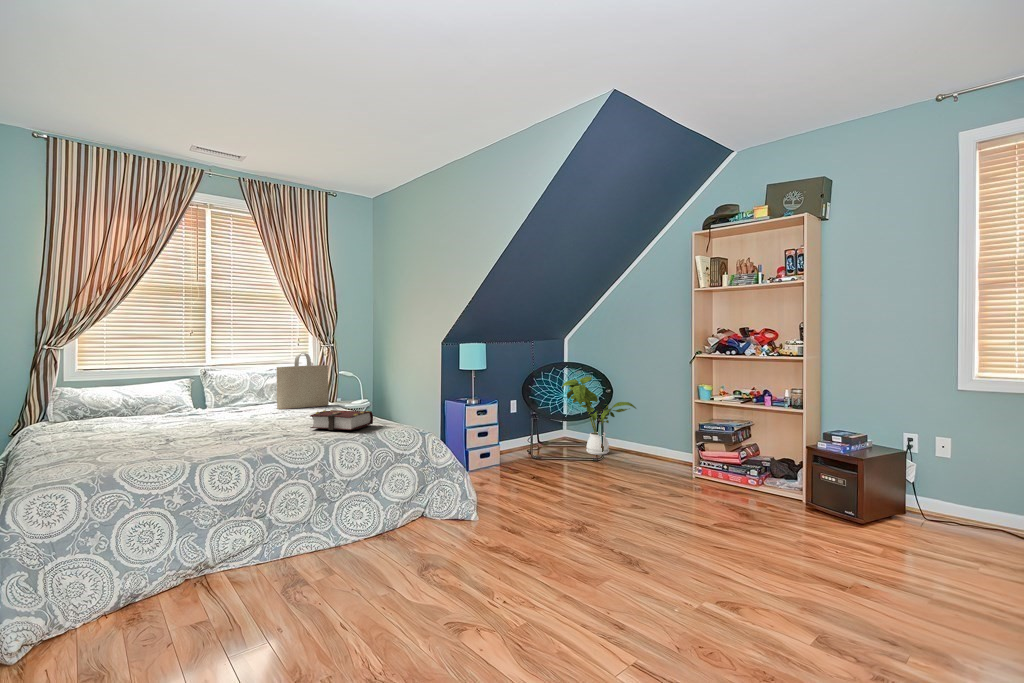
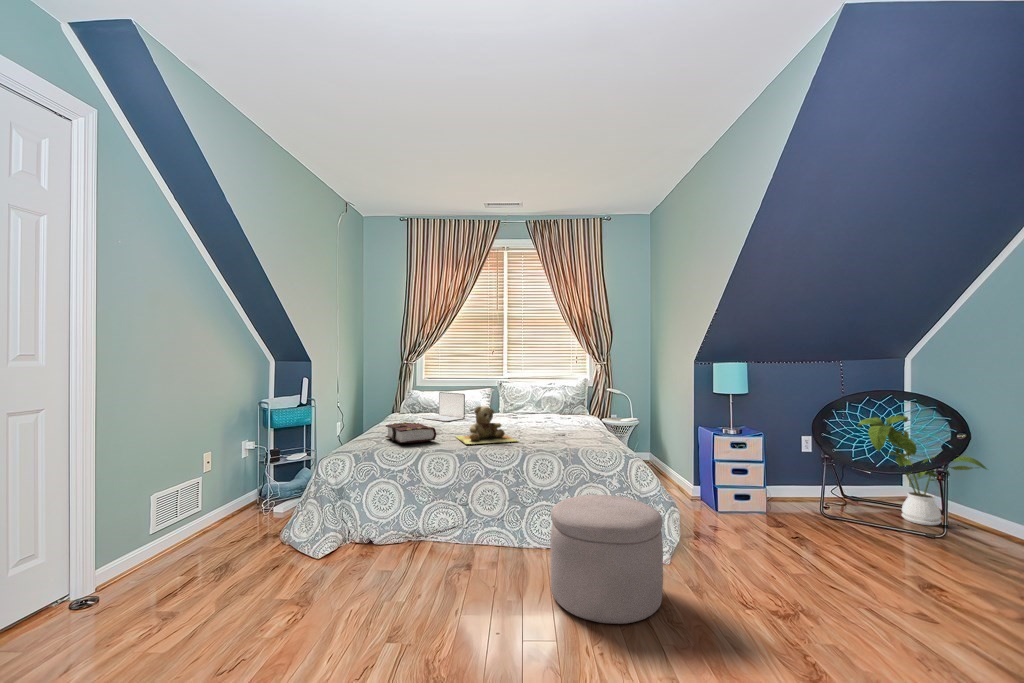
tote bag: present [277,353,329,409] -> none [537,370,580,419]
laptop: none [114,388,183,426] -> present [422,392,465,421]
teddy bear: none [213,398,306,445] -> present [456,406,517,444]
book: present [310,410,373,430] -> present [385,422,436,443]
ottoman: none [402,467,506,582] -> present [550,495,663,624]

